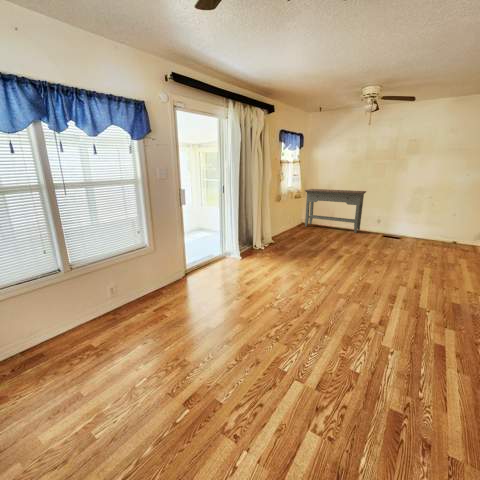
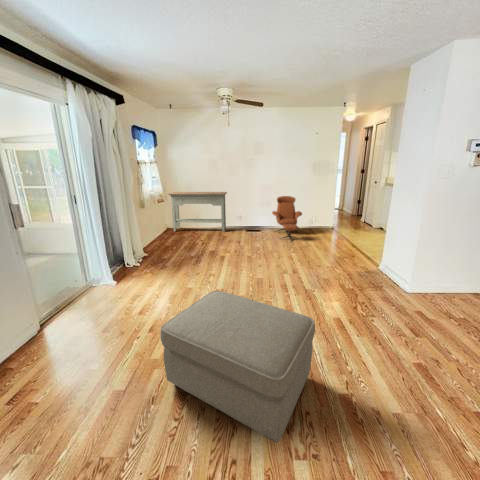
lounge chair: none [419,199,465,255] -> present [272,196,302,241]
ottoman: none [239,276,375,410] -> present [161,291,315,442]

